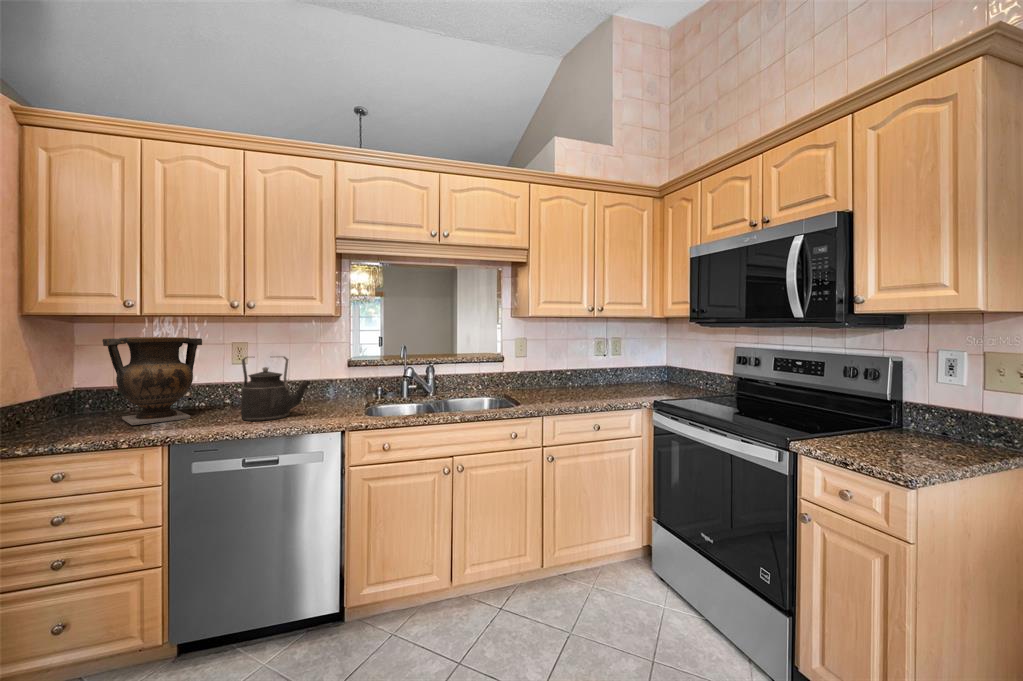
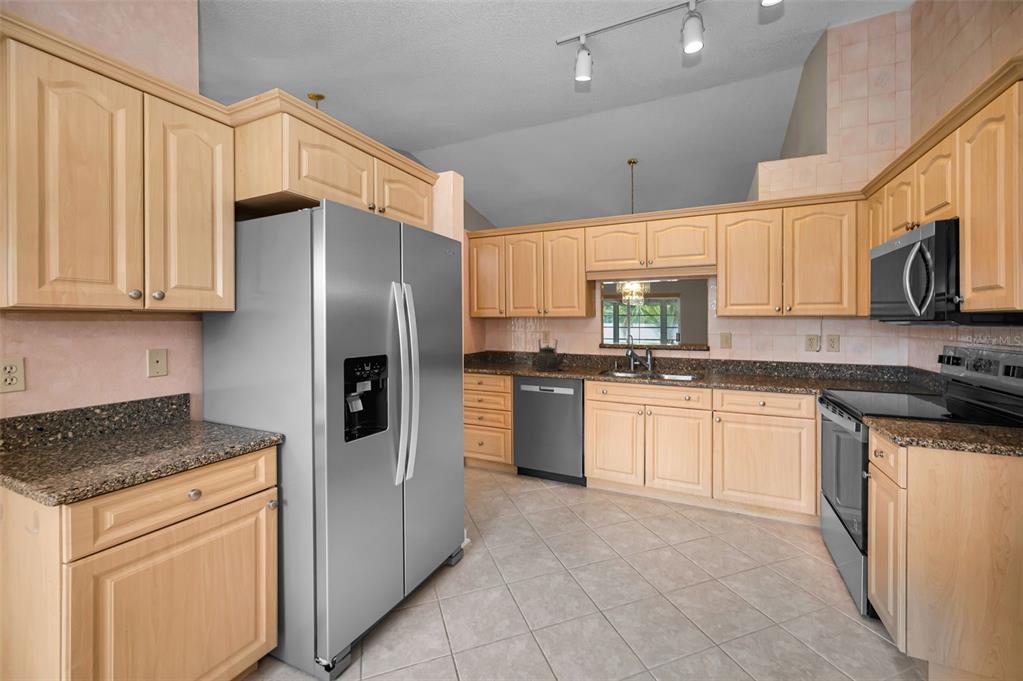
vase: present [103,337,202,425] -> none [492,328,527,368]

